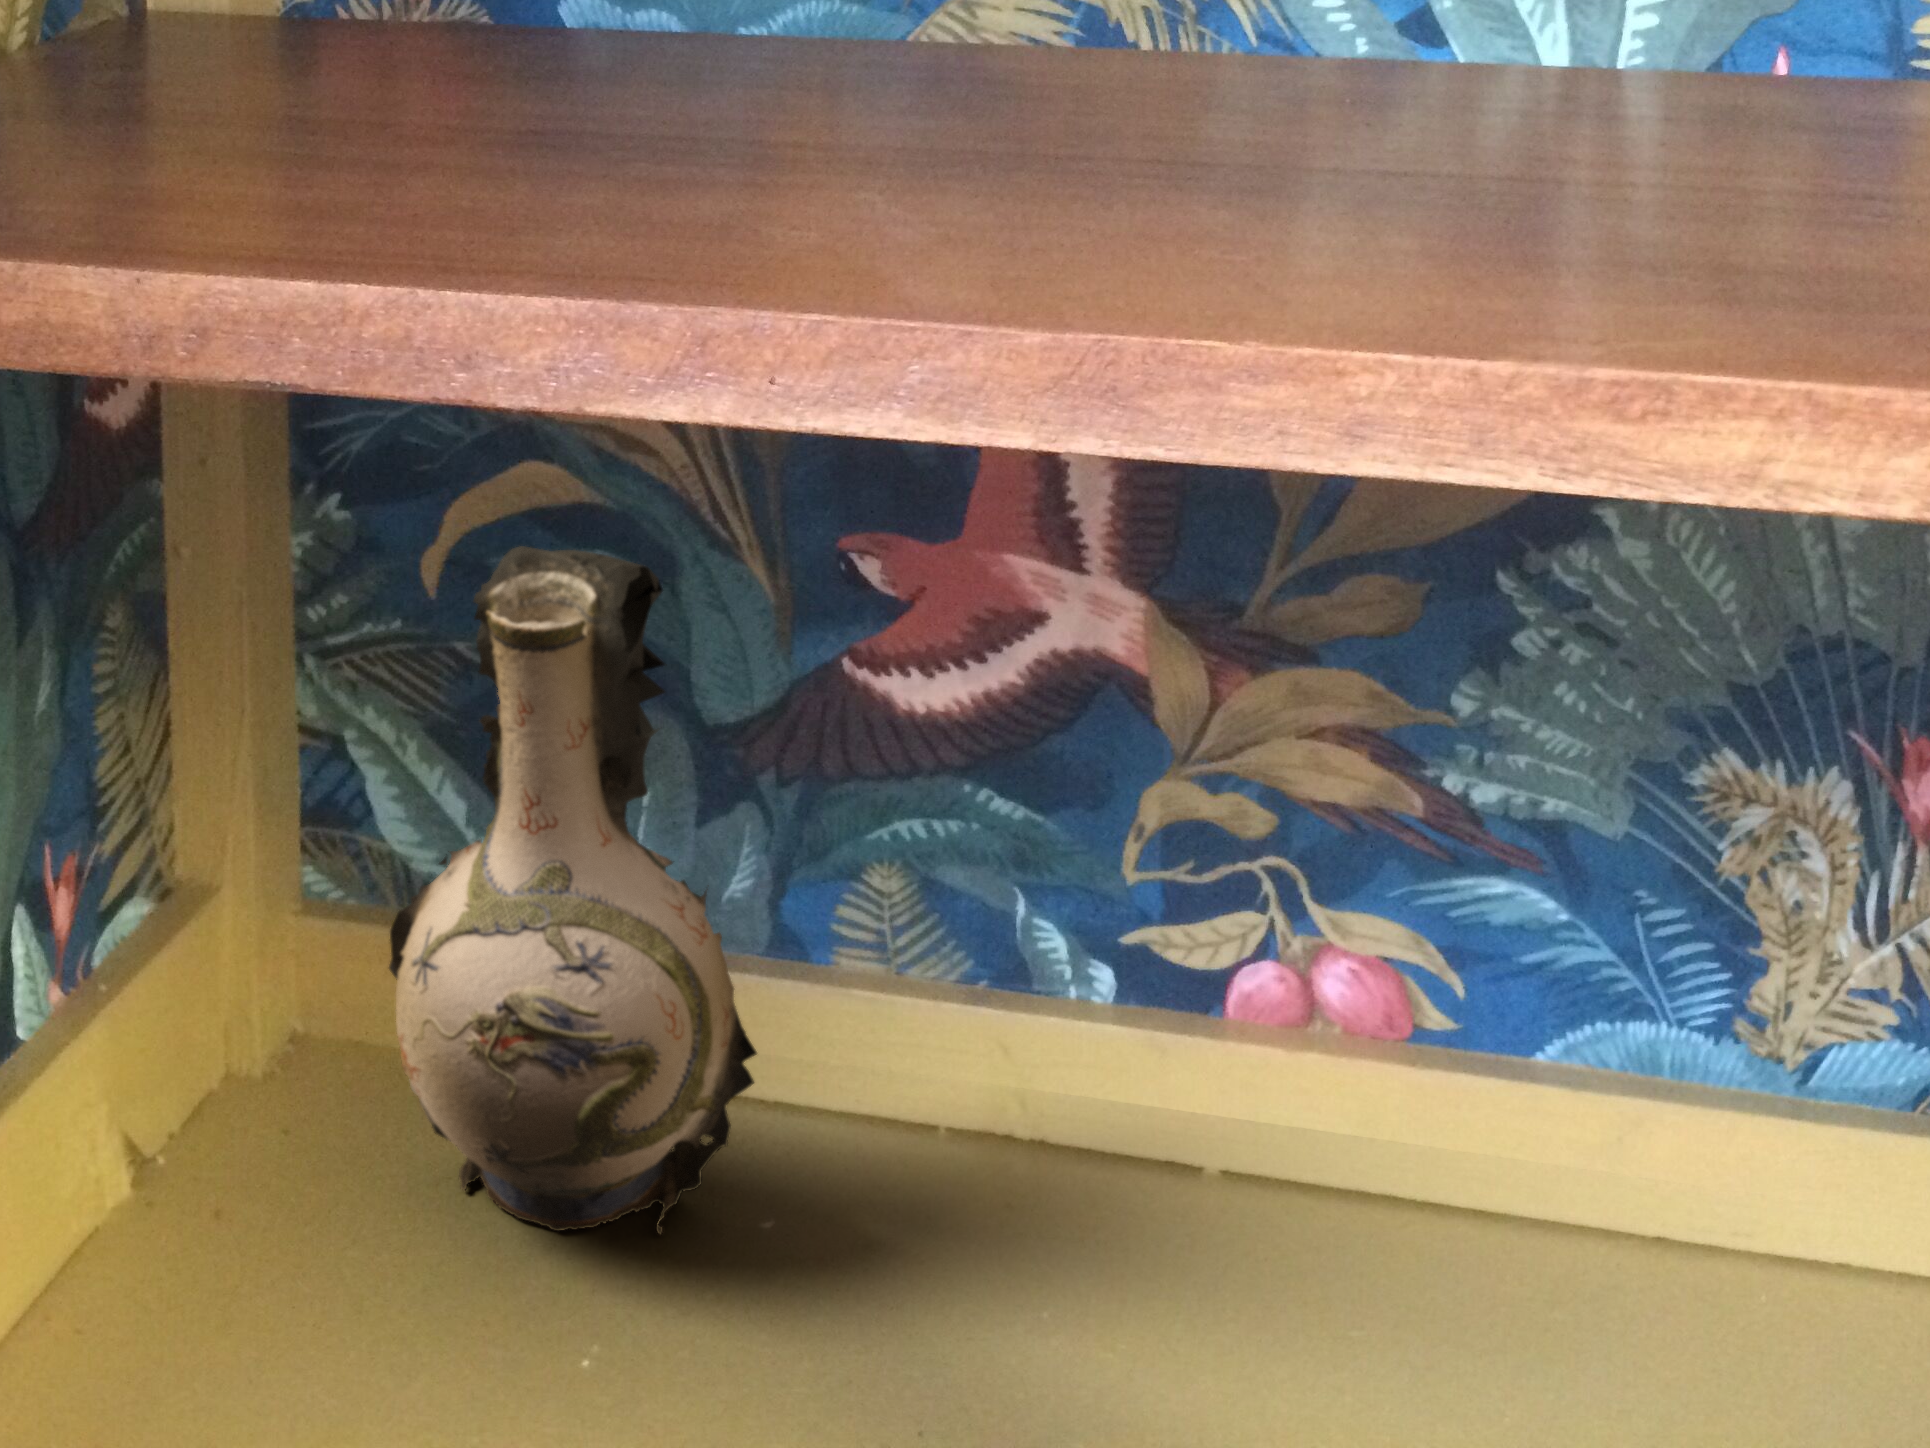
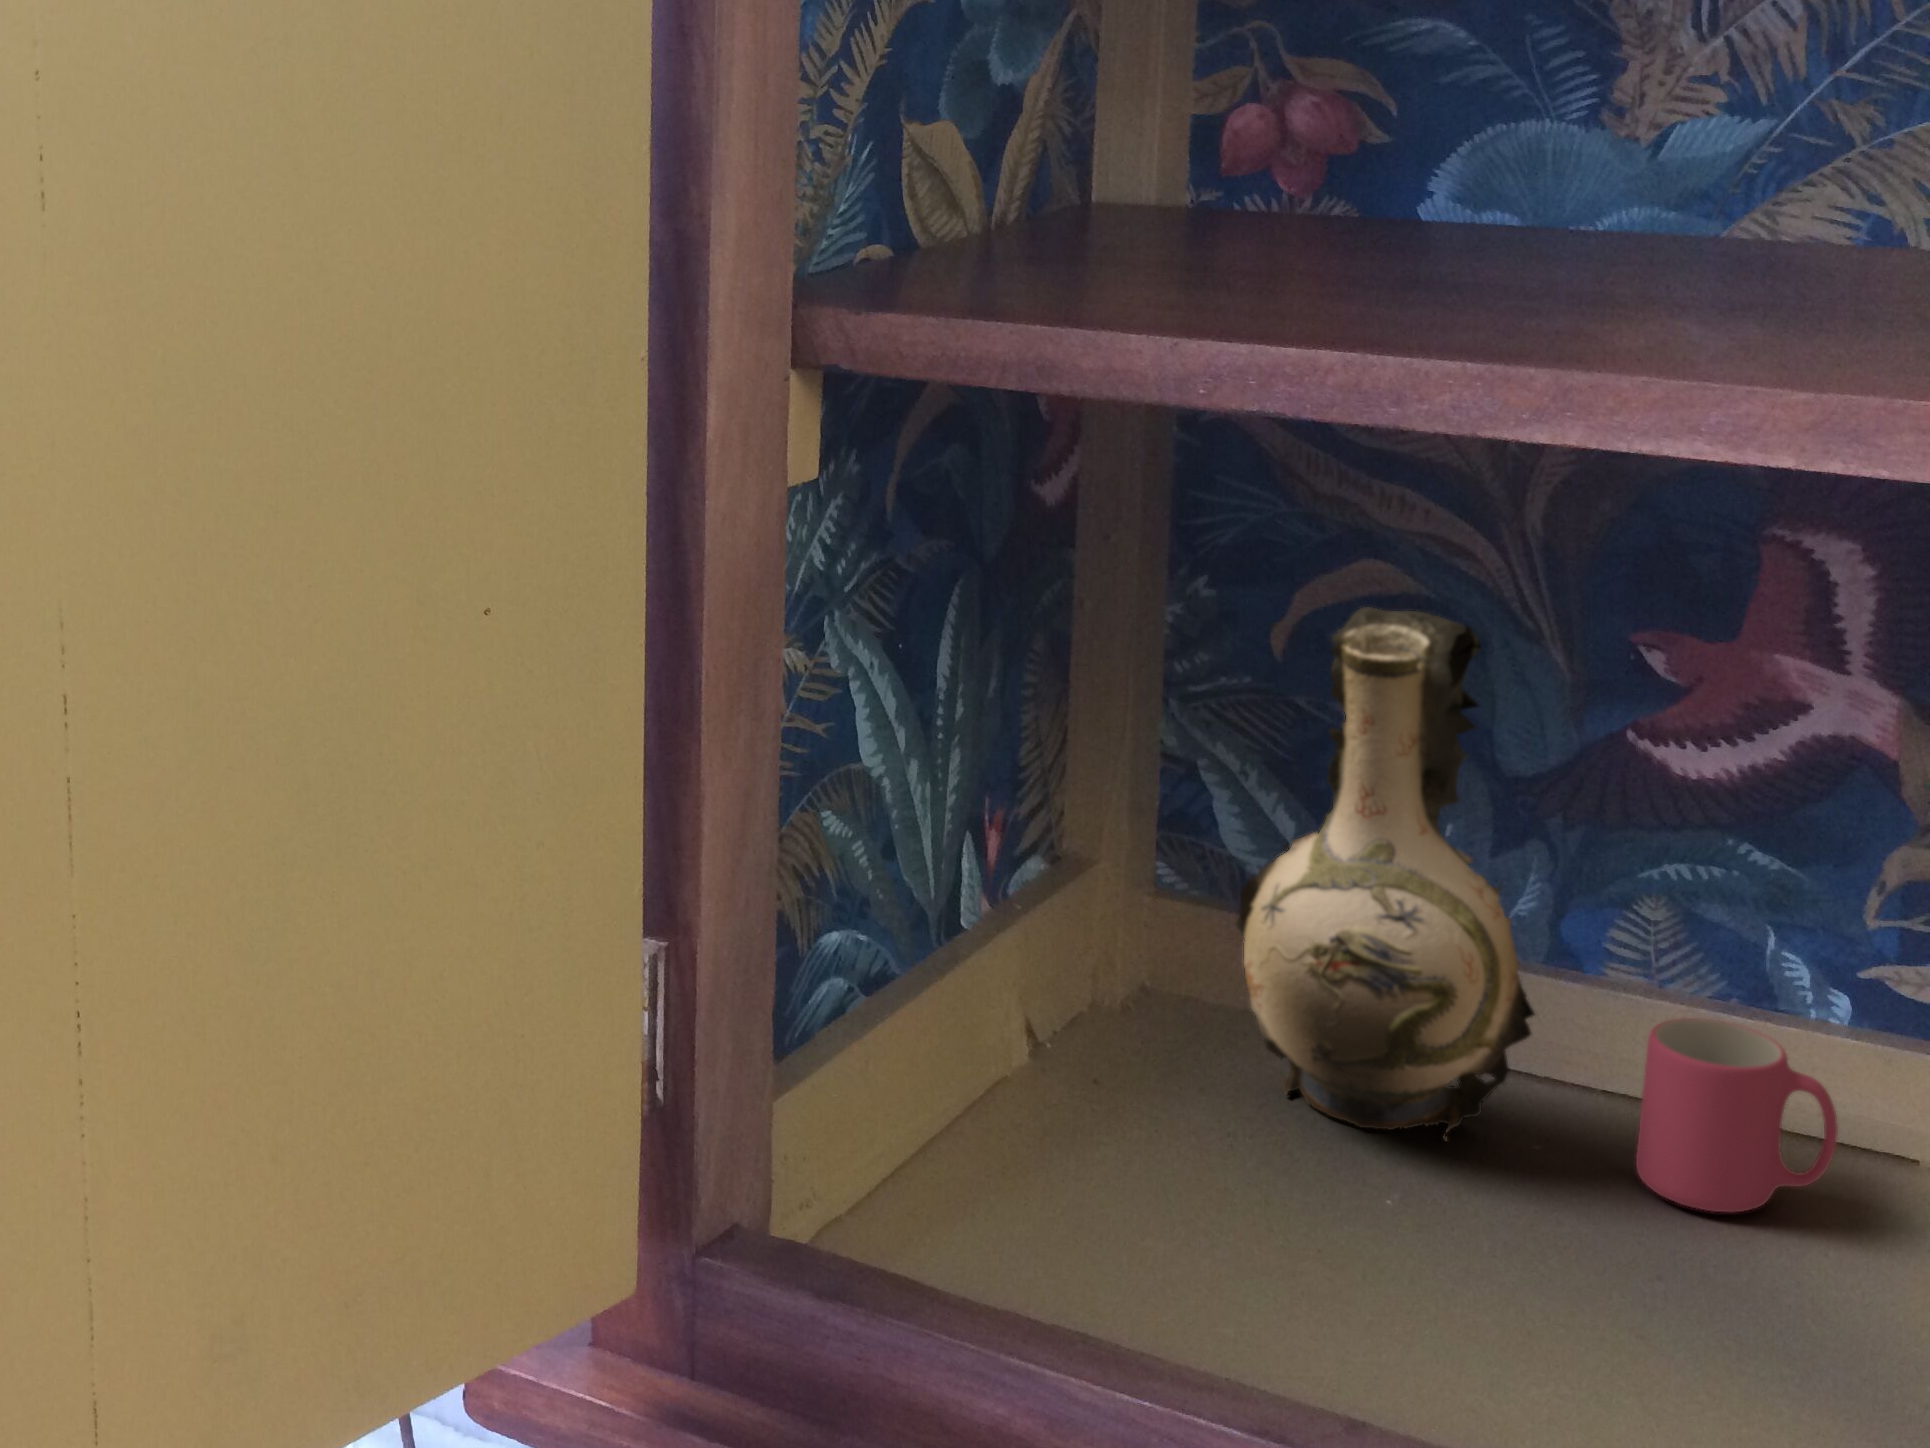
mug: none [886,1035,1113,1296] -> present [1636,1018,1838,1212]

